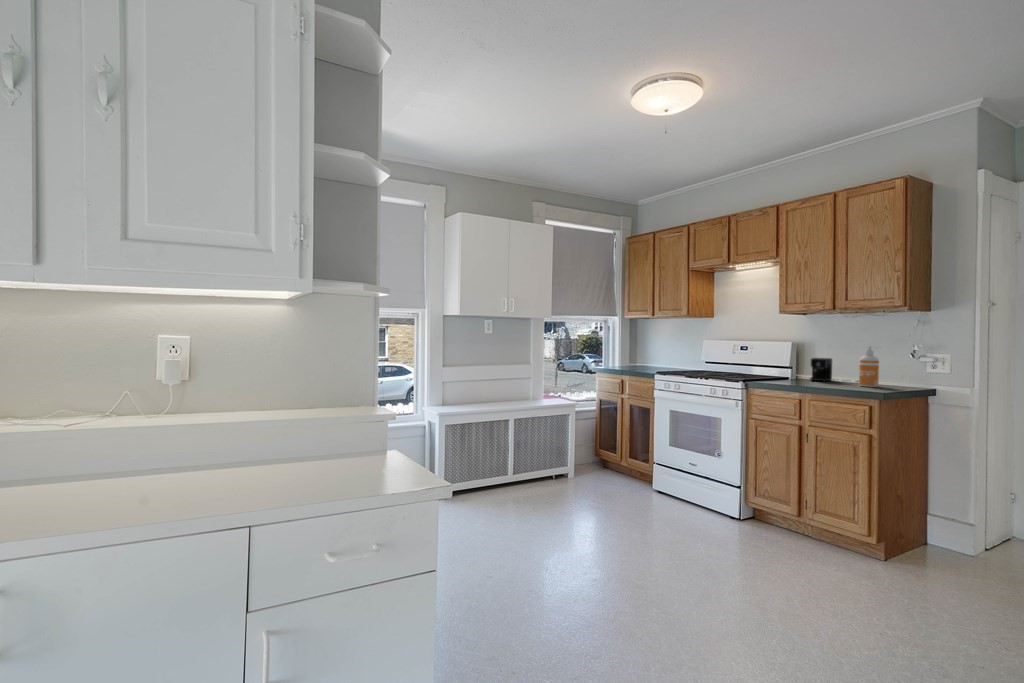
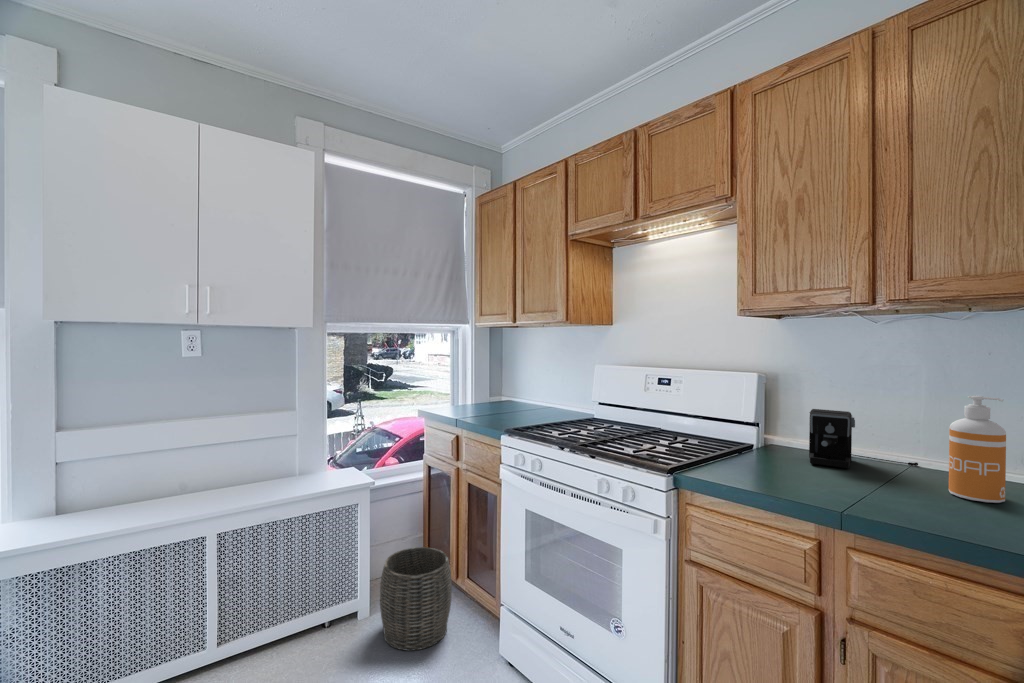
woven basket: none [586,441,624,486] -> present [380,547,452,651]

